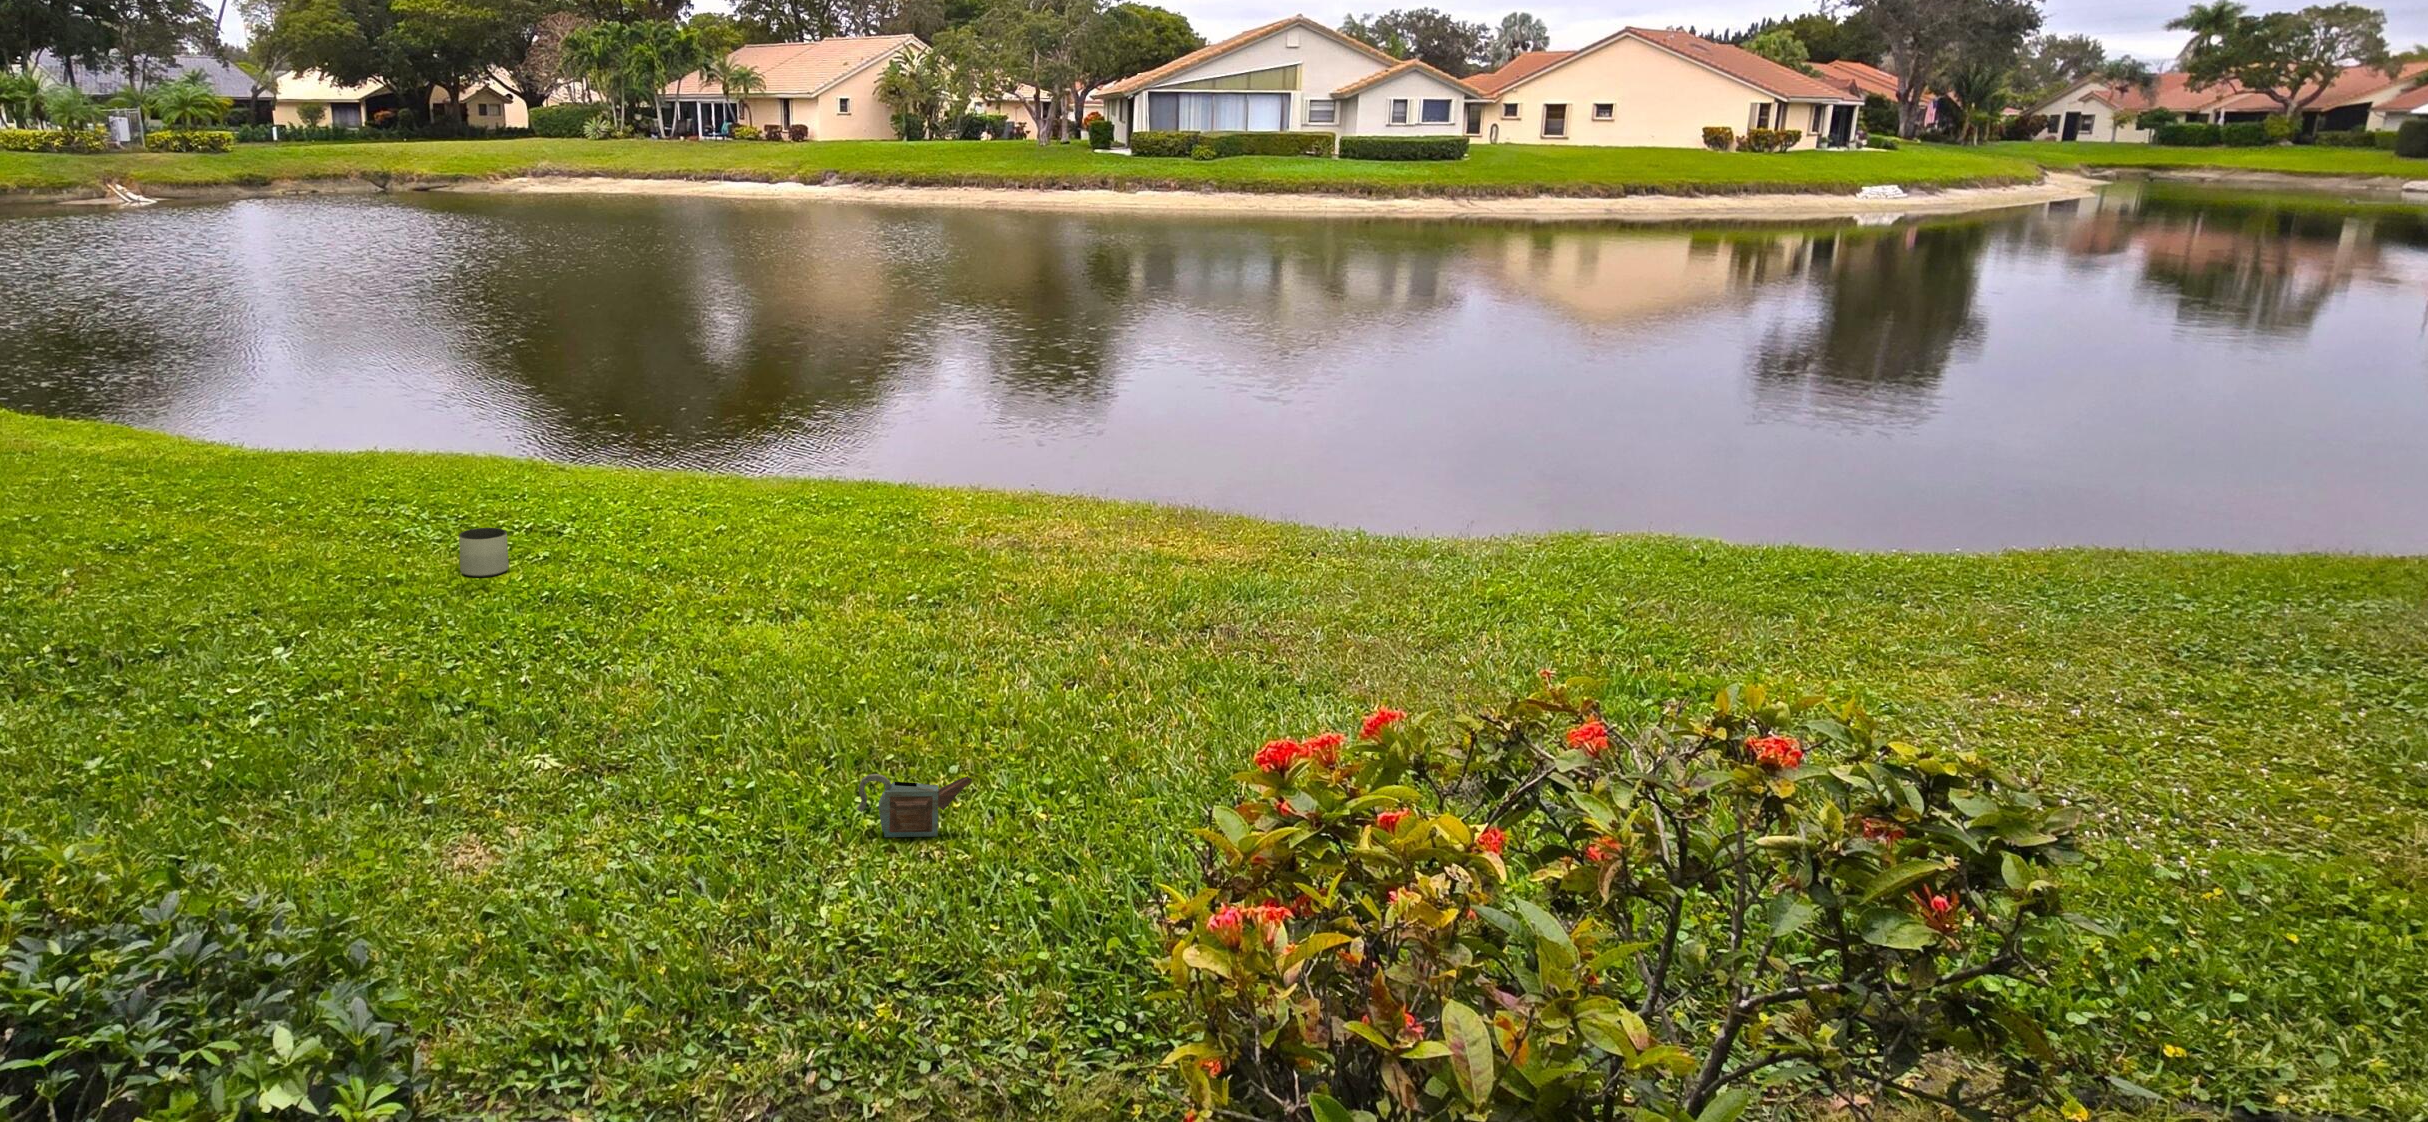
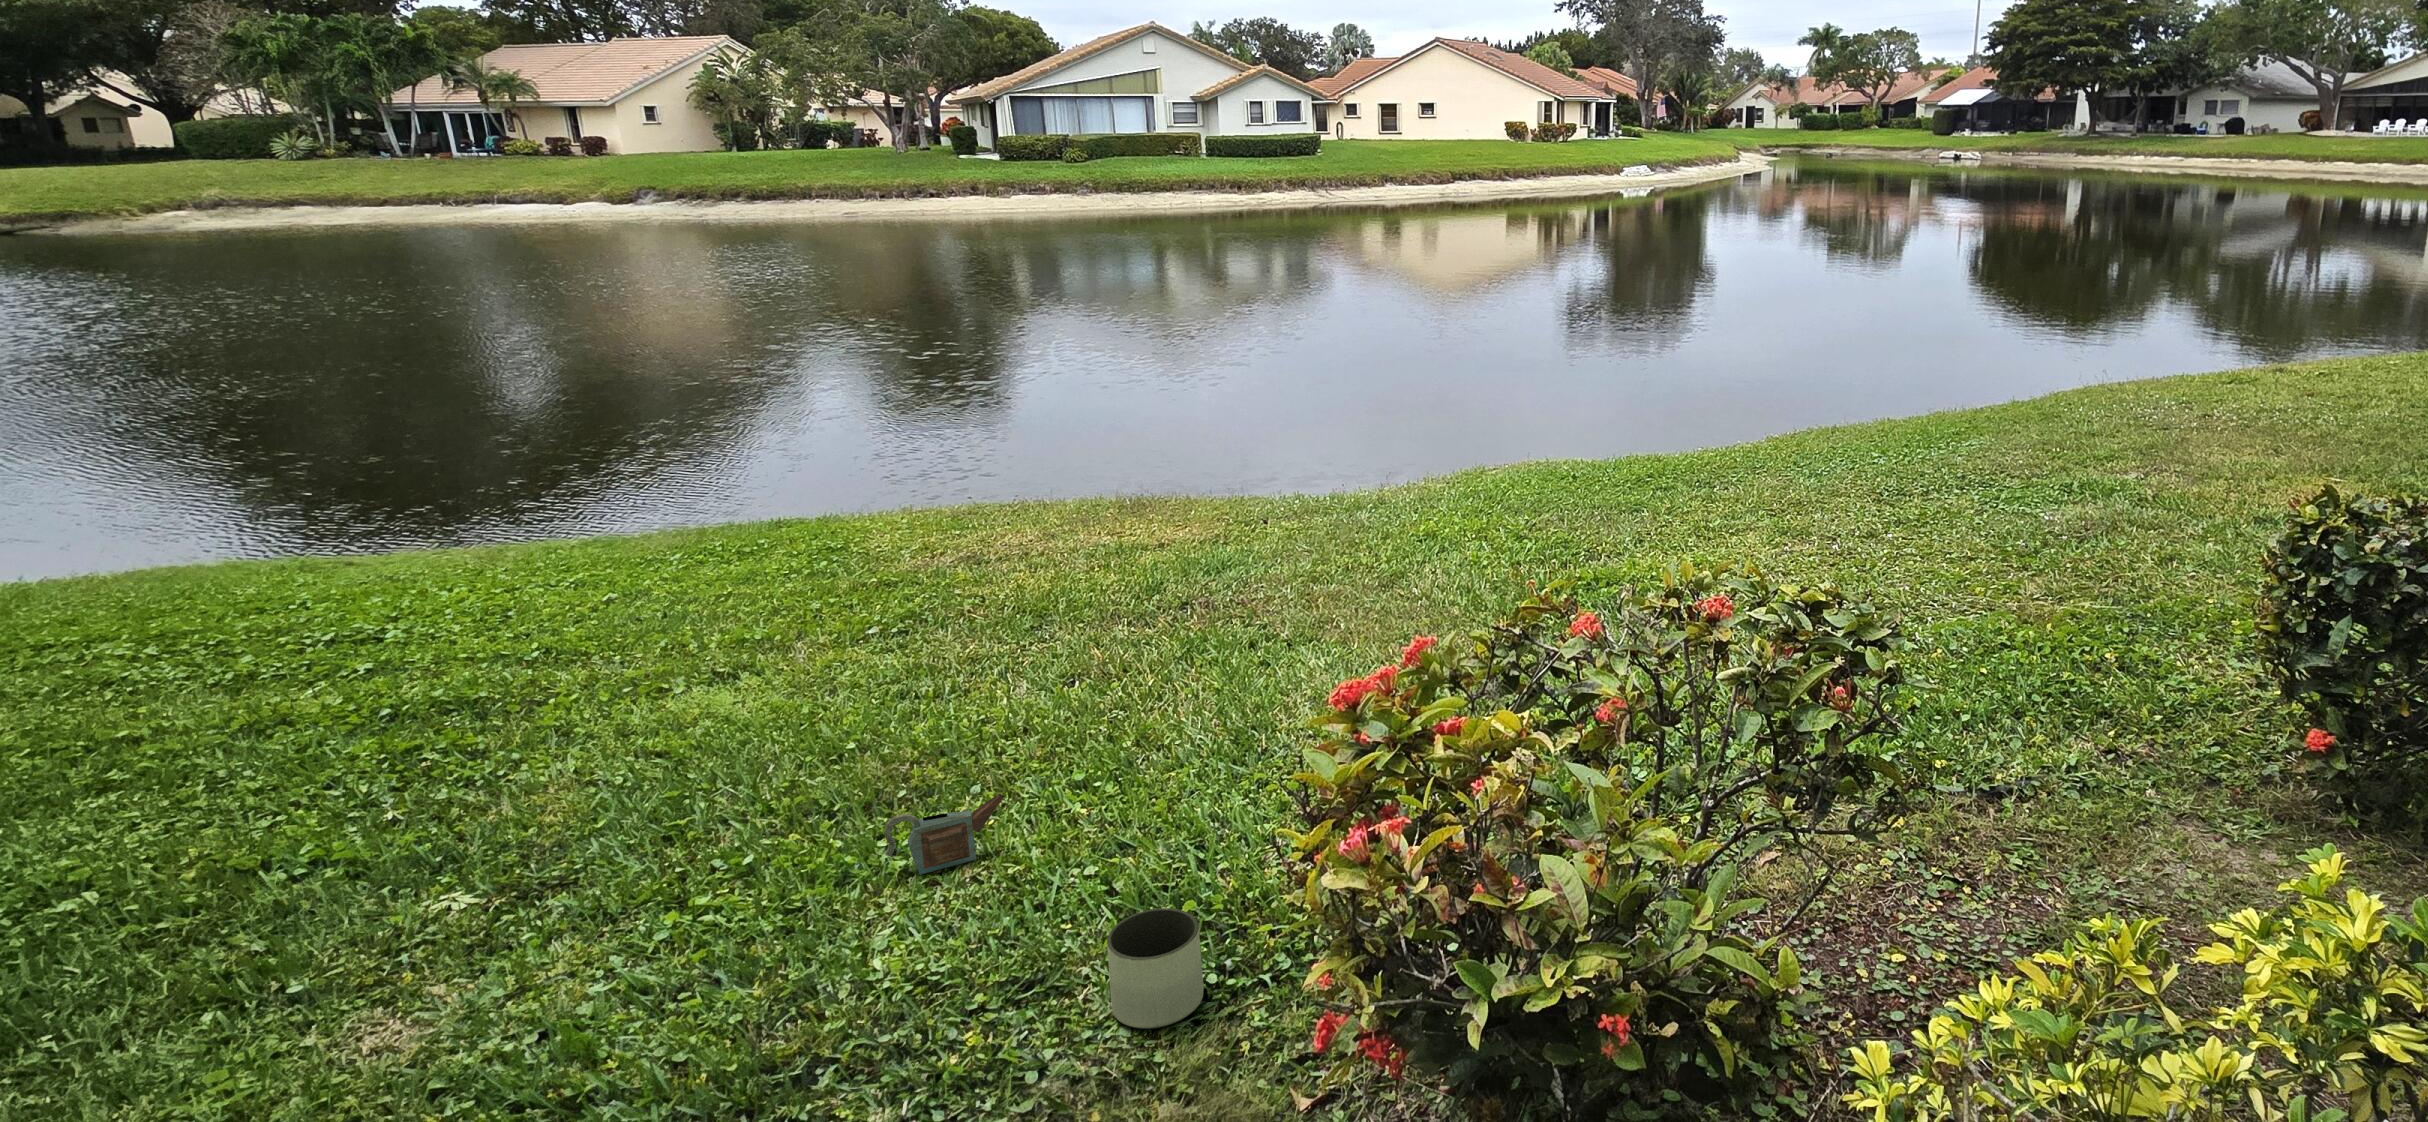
planter: present [459,528,508,577] -> present [1107,908,1204,1029]

